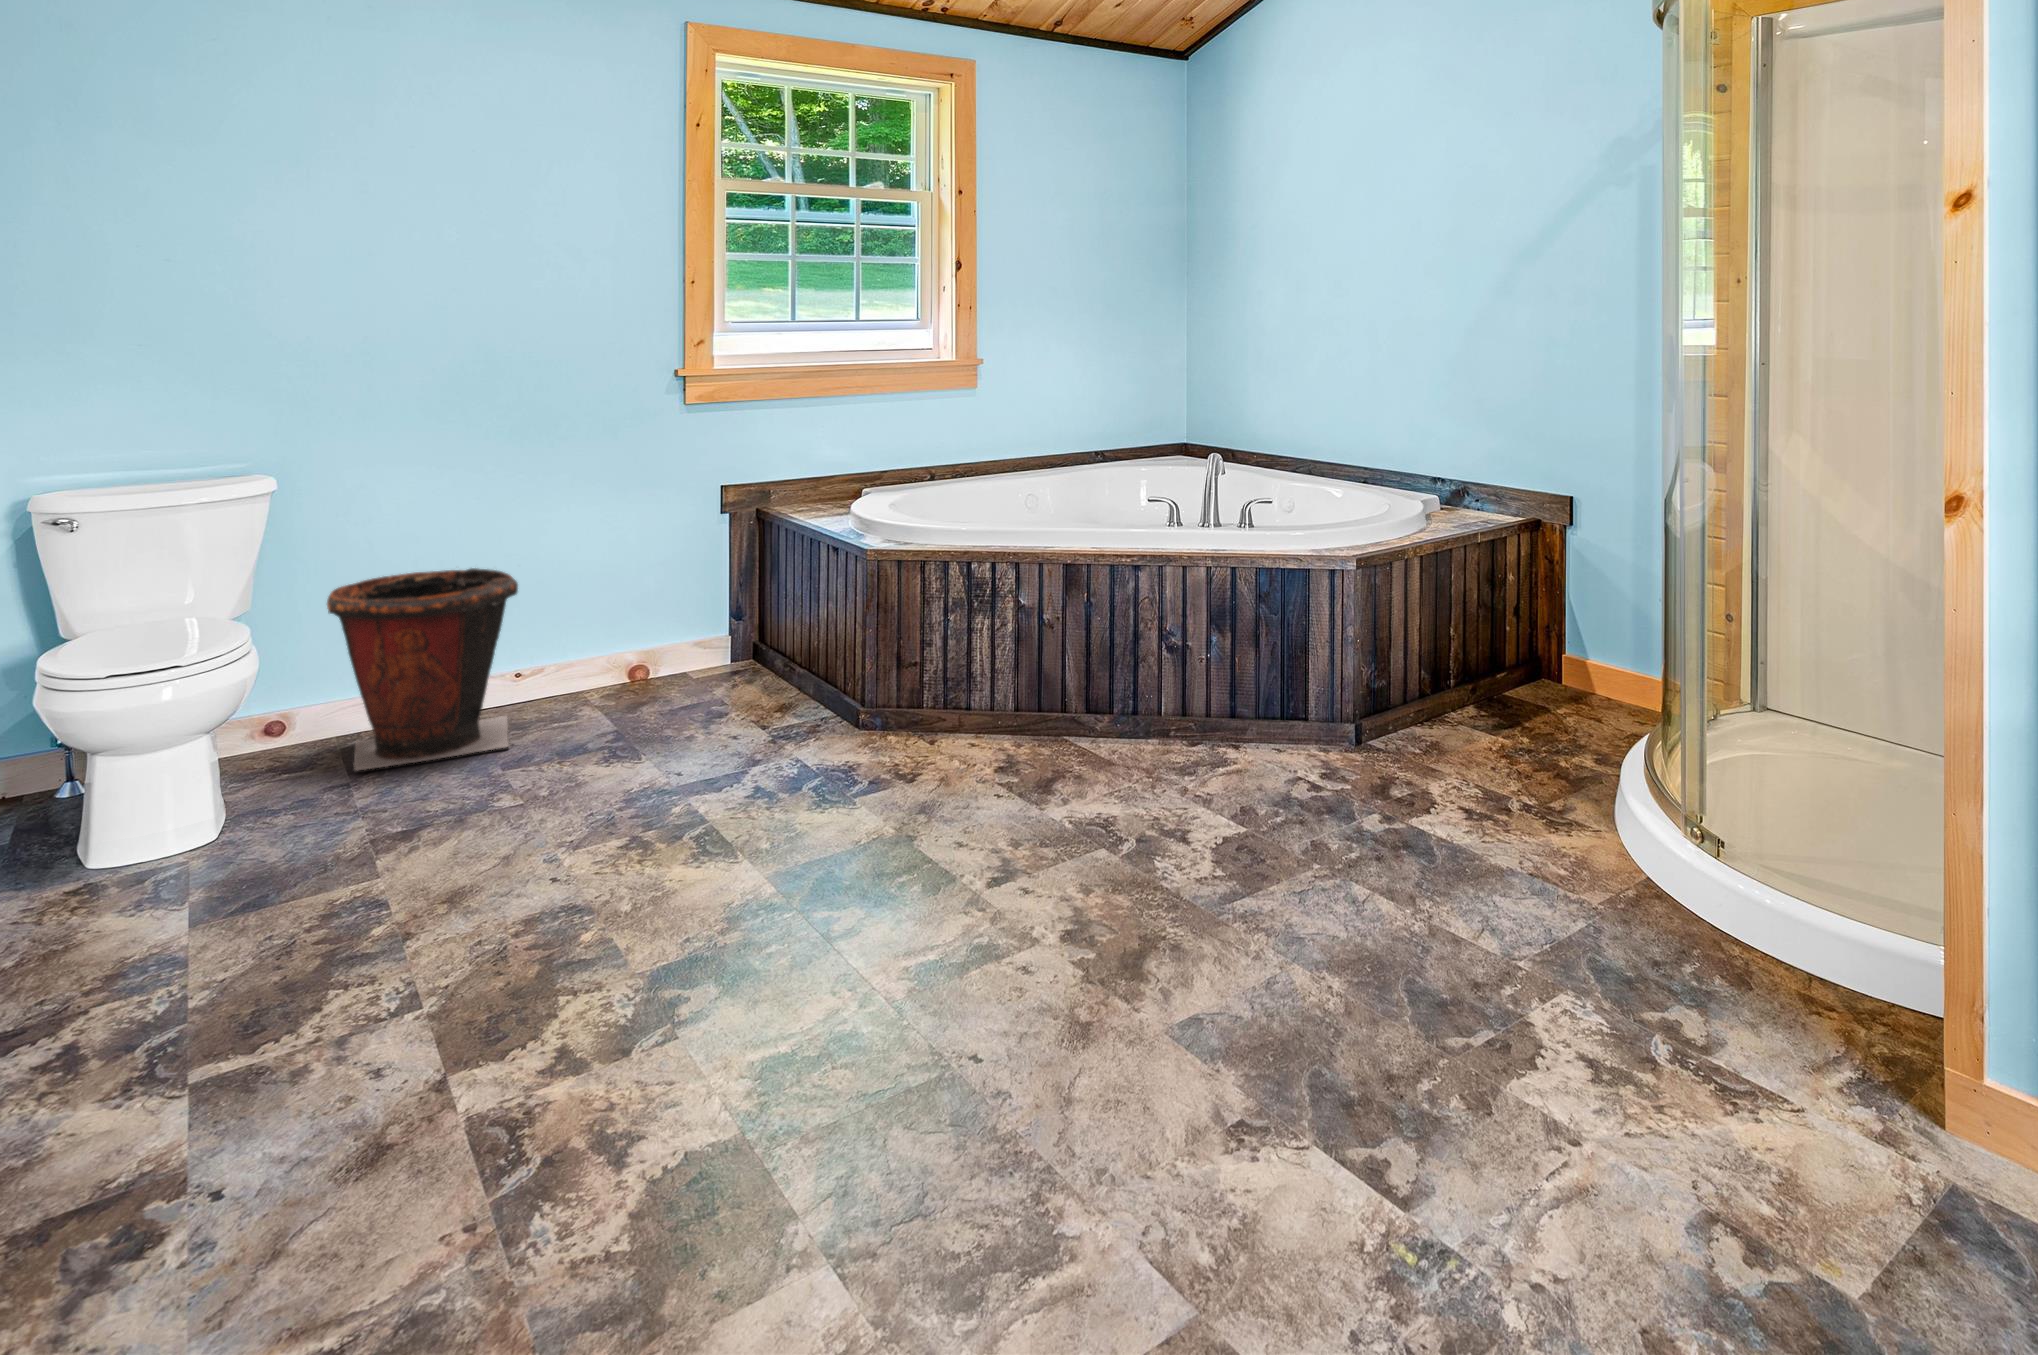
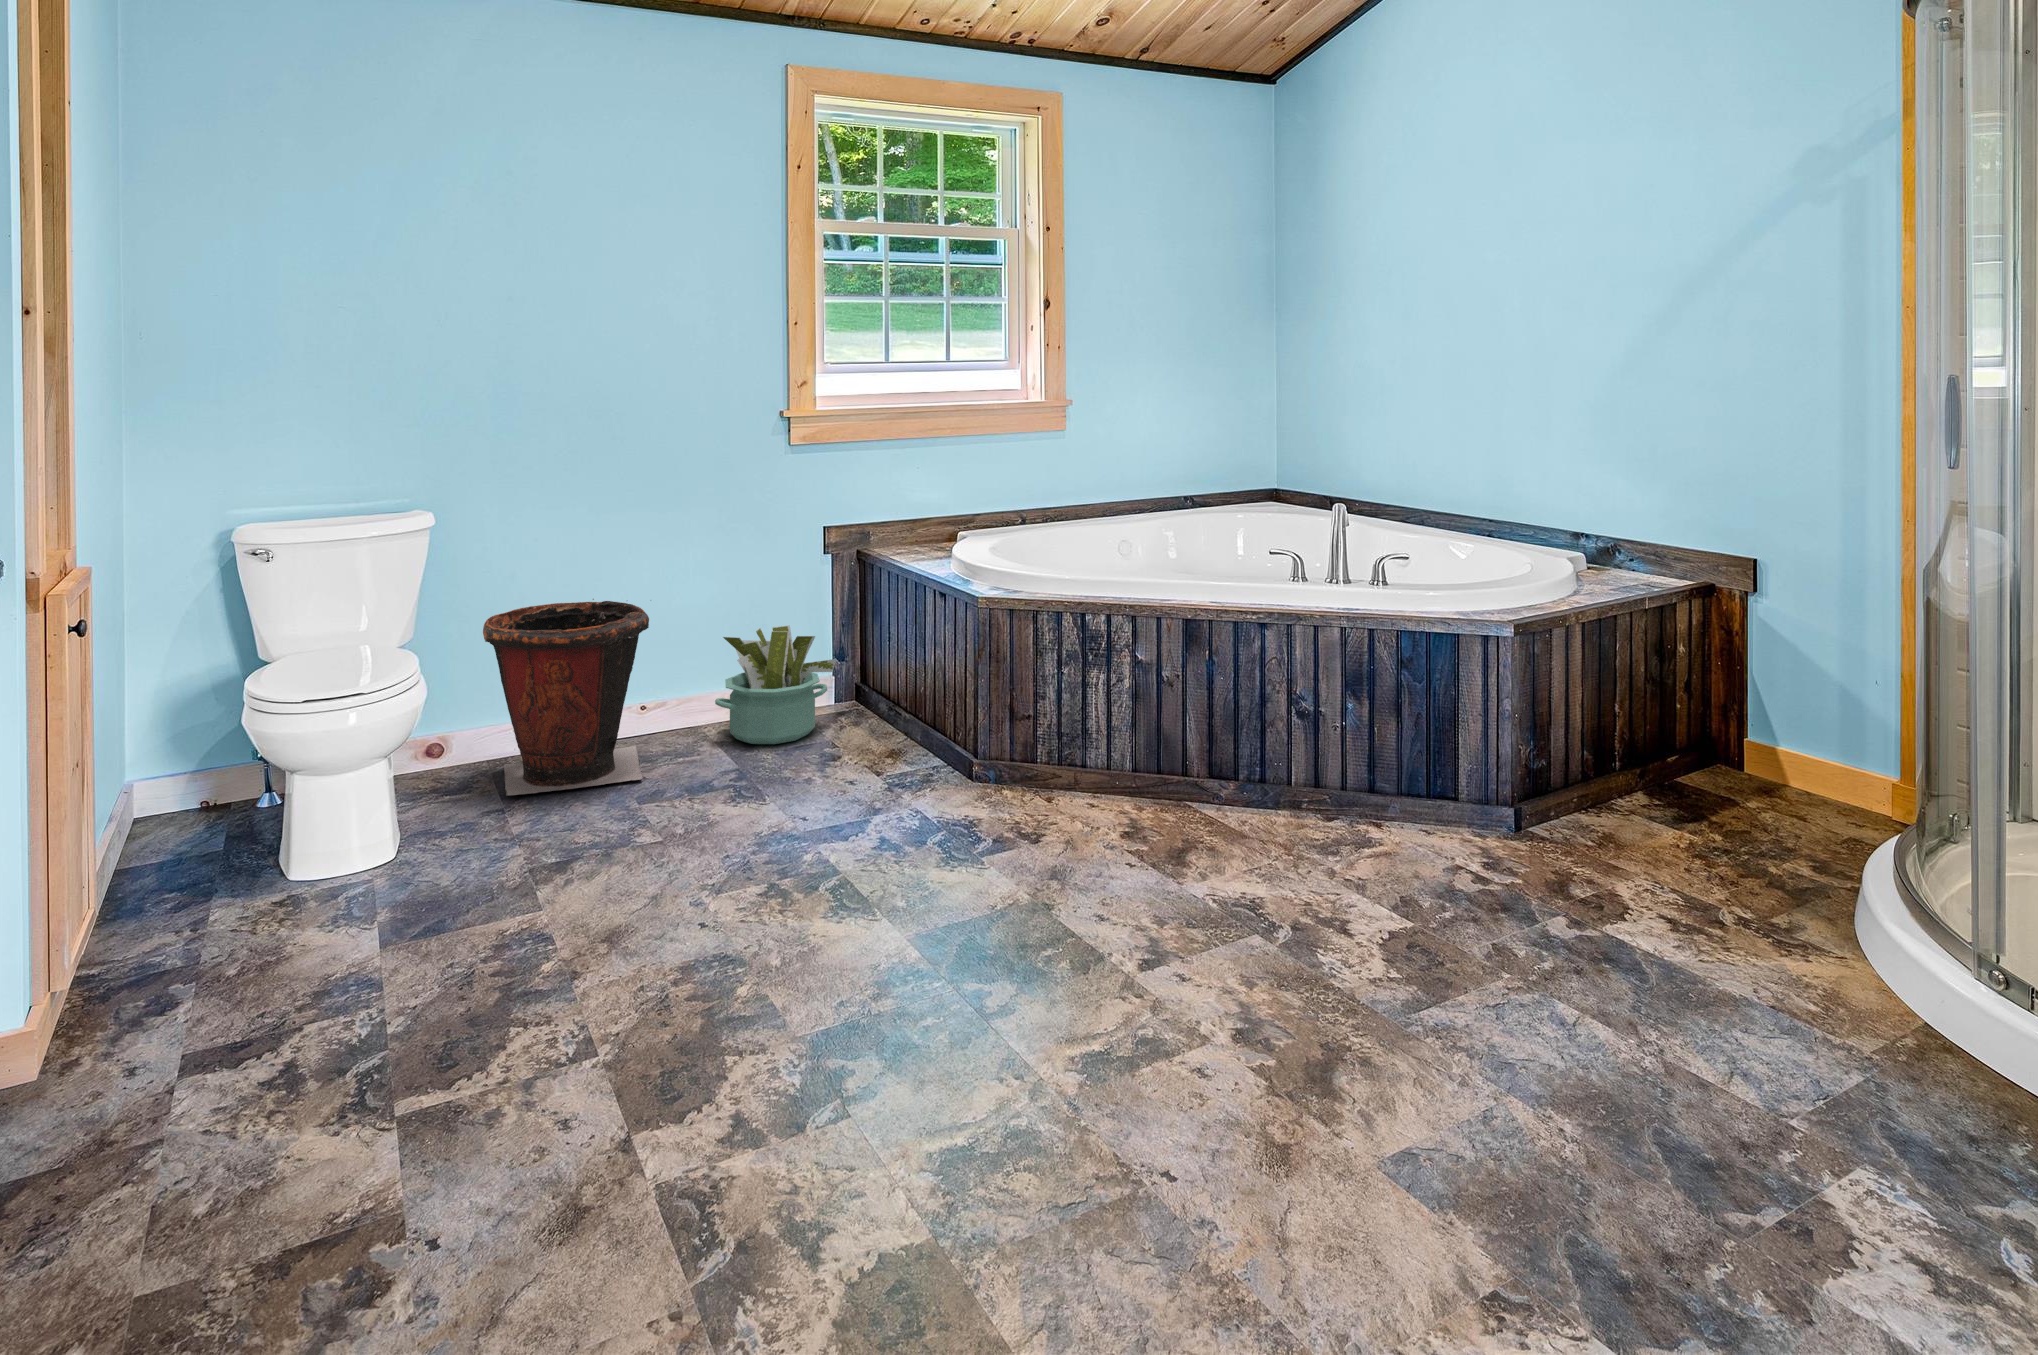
decorative plant: none [595,588,728,707] -> present [715,625,836,744]

